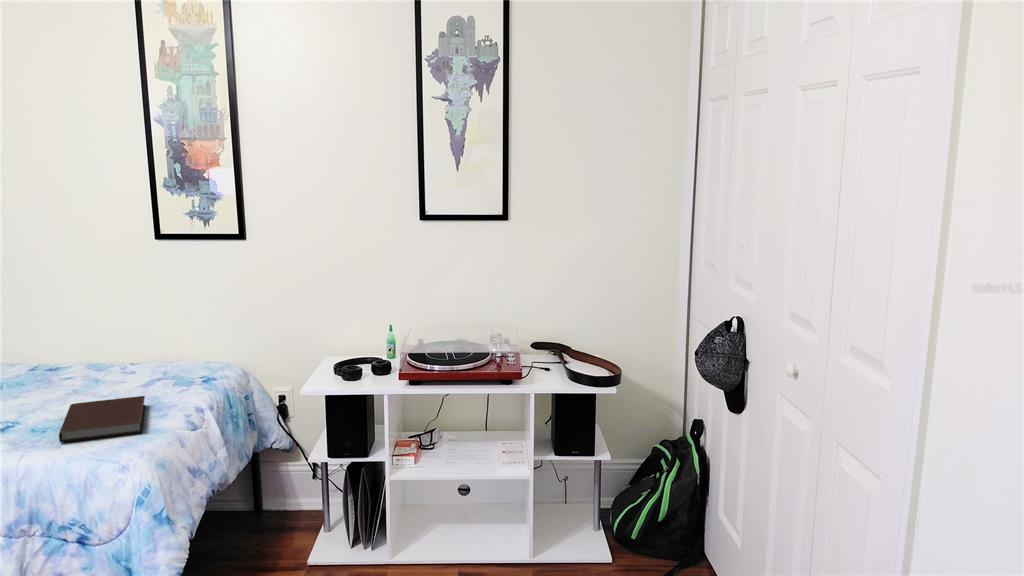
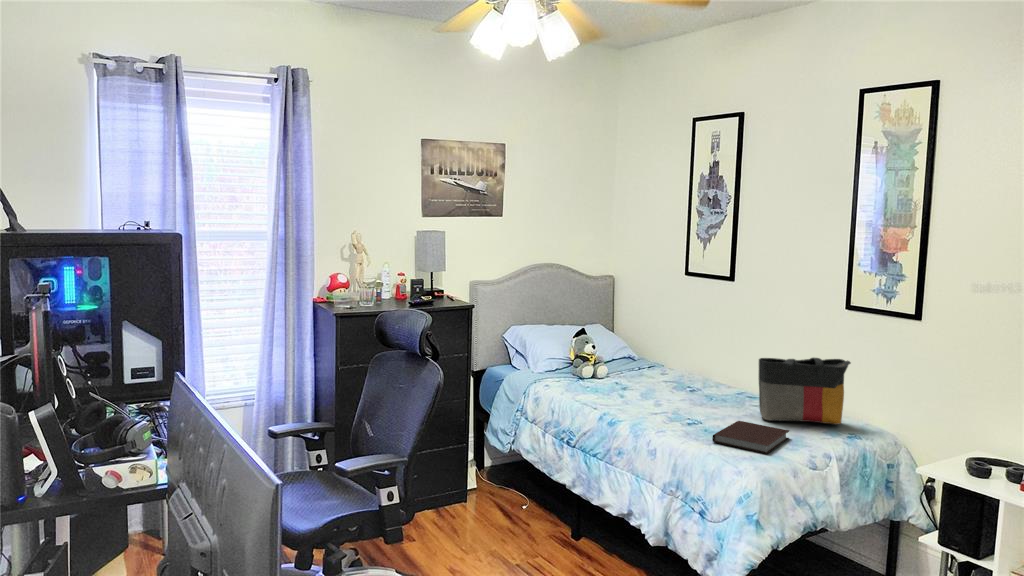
tote bag: none [72,298,185,392] -> present [759,358,851,425]

